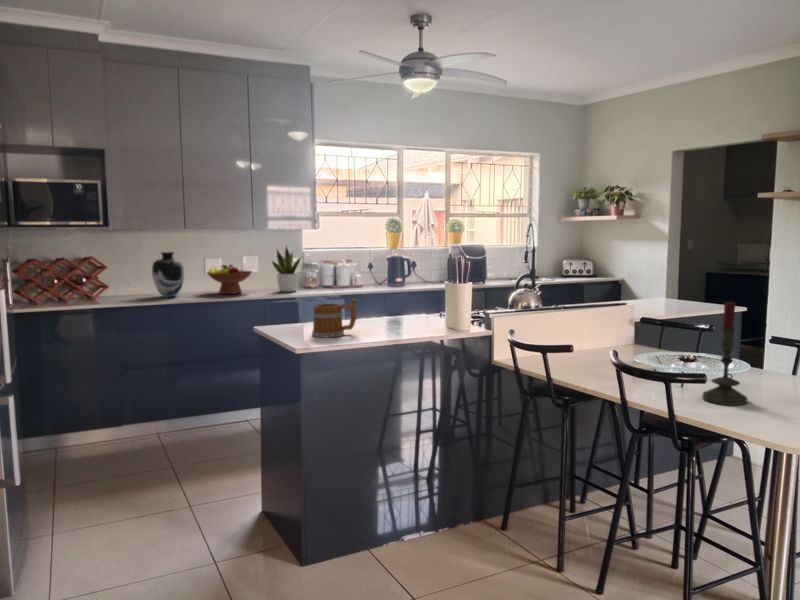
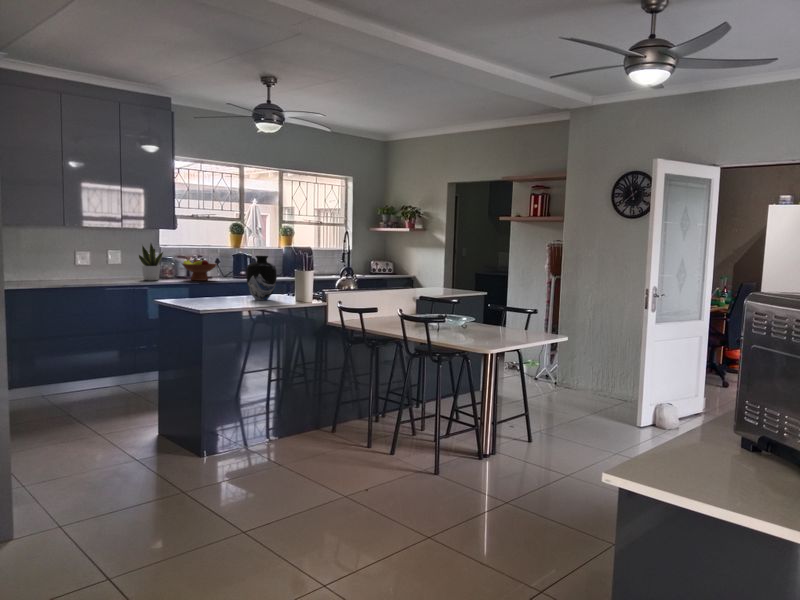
vase: present [152,252,184,297] -> present [246,256,277,300]
fruit bowl: present [207,265,252,294] -> present [182,258,217,281]
mug: present [312,299,357,338] -> none [205,280,237,305]
candle: present [702,302,747,405] -> none [448,279,470,338]

